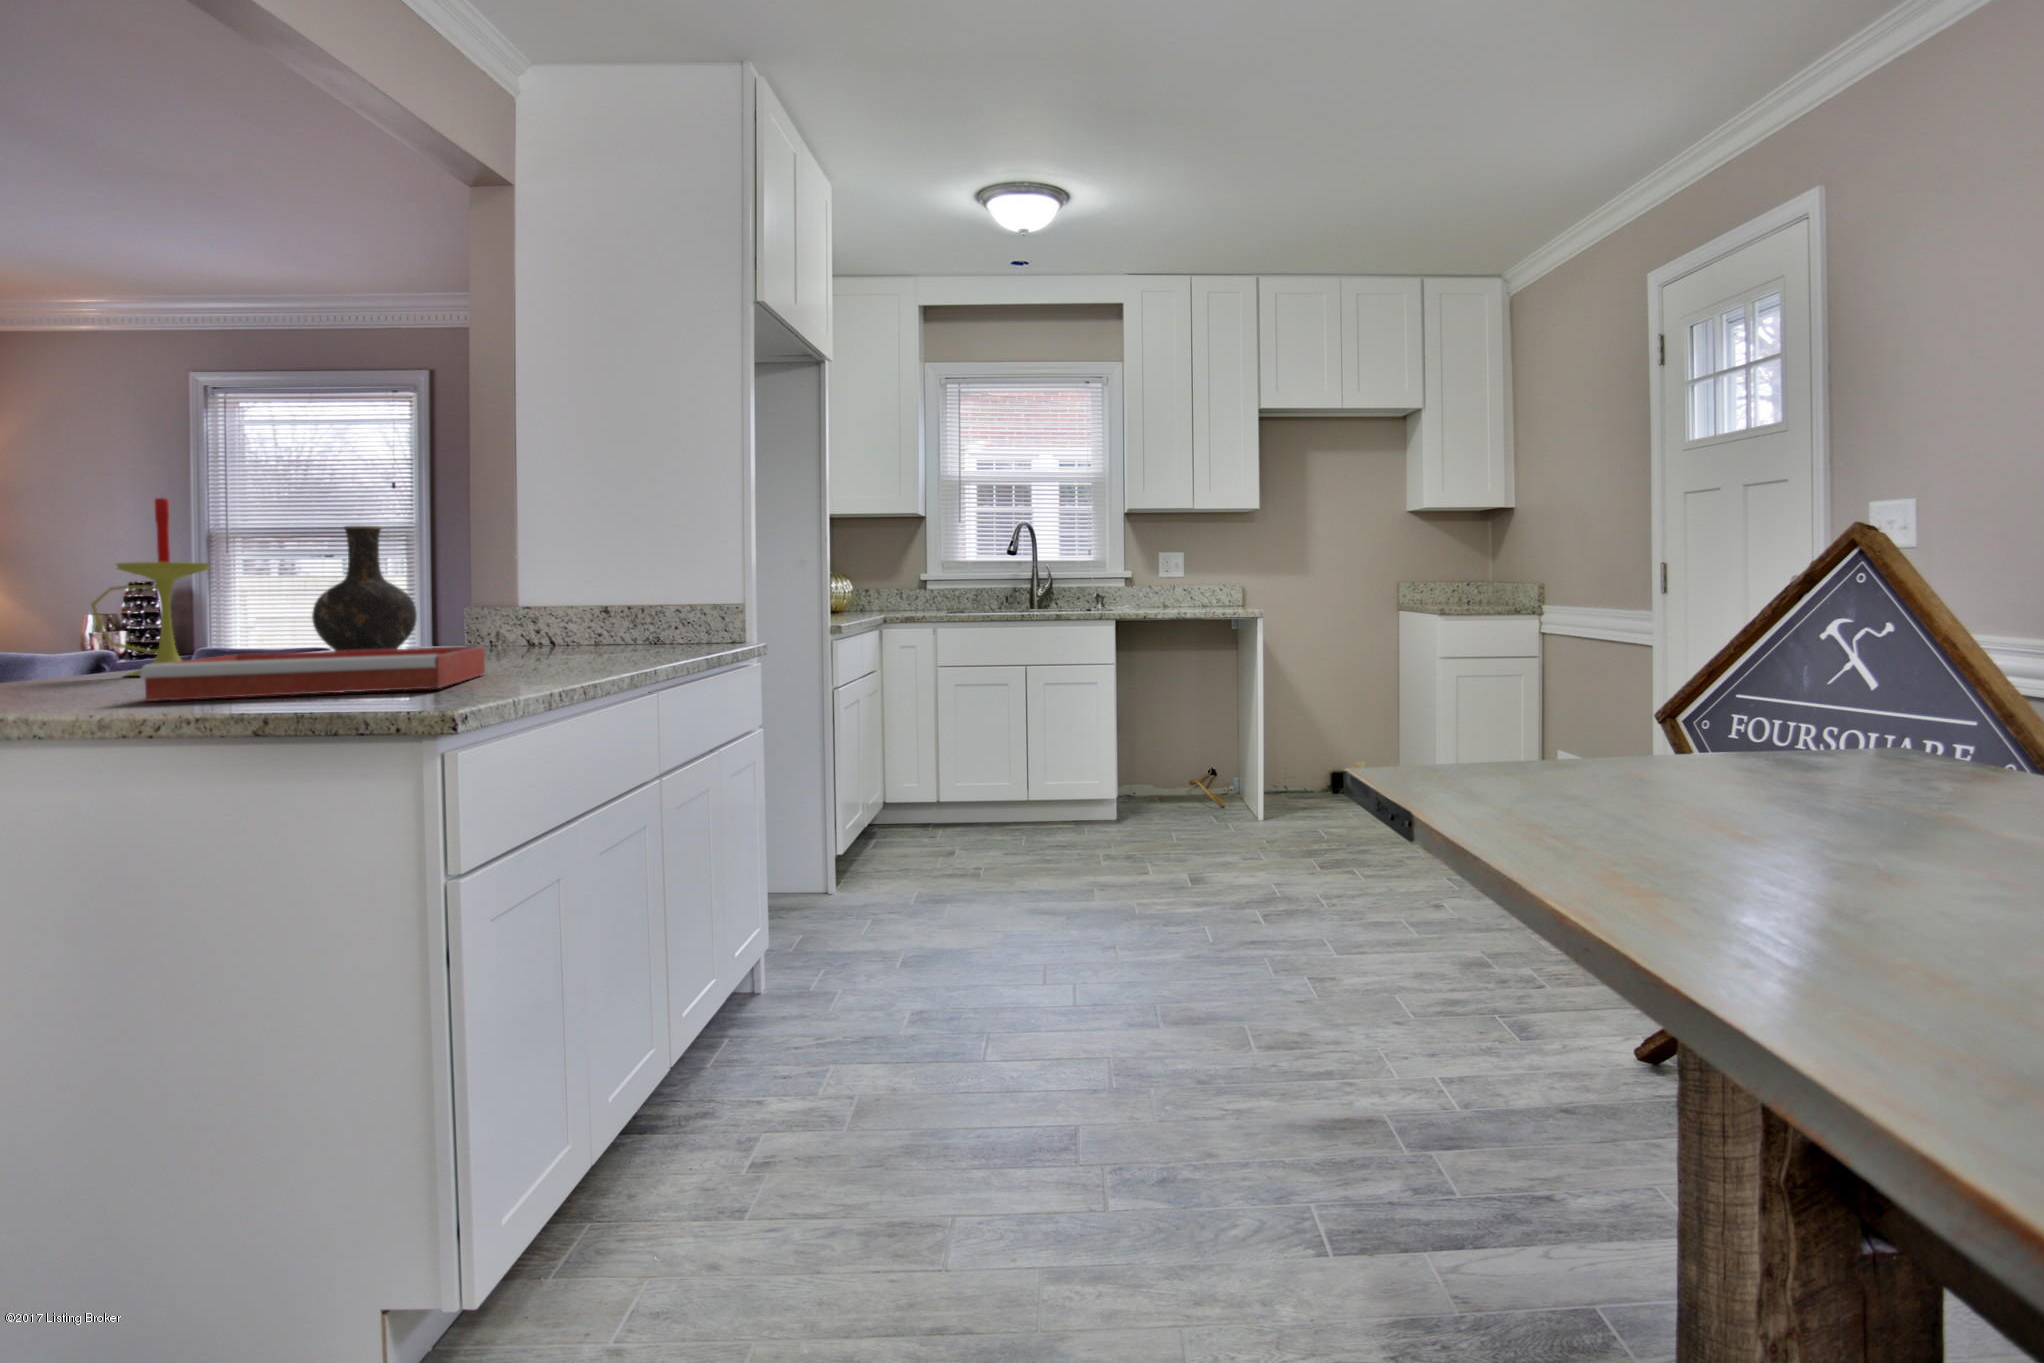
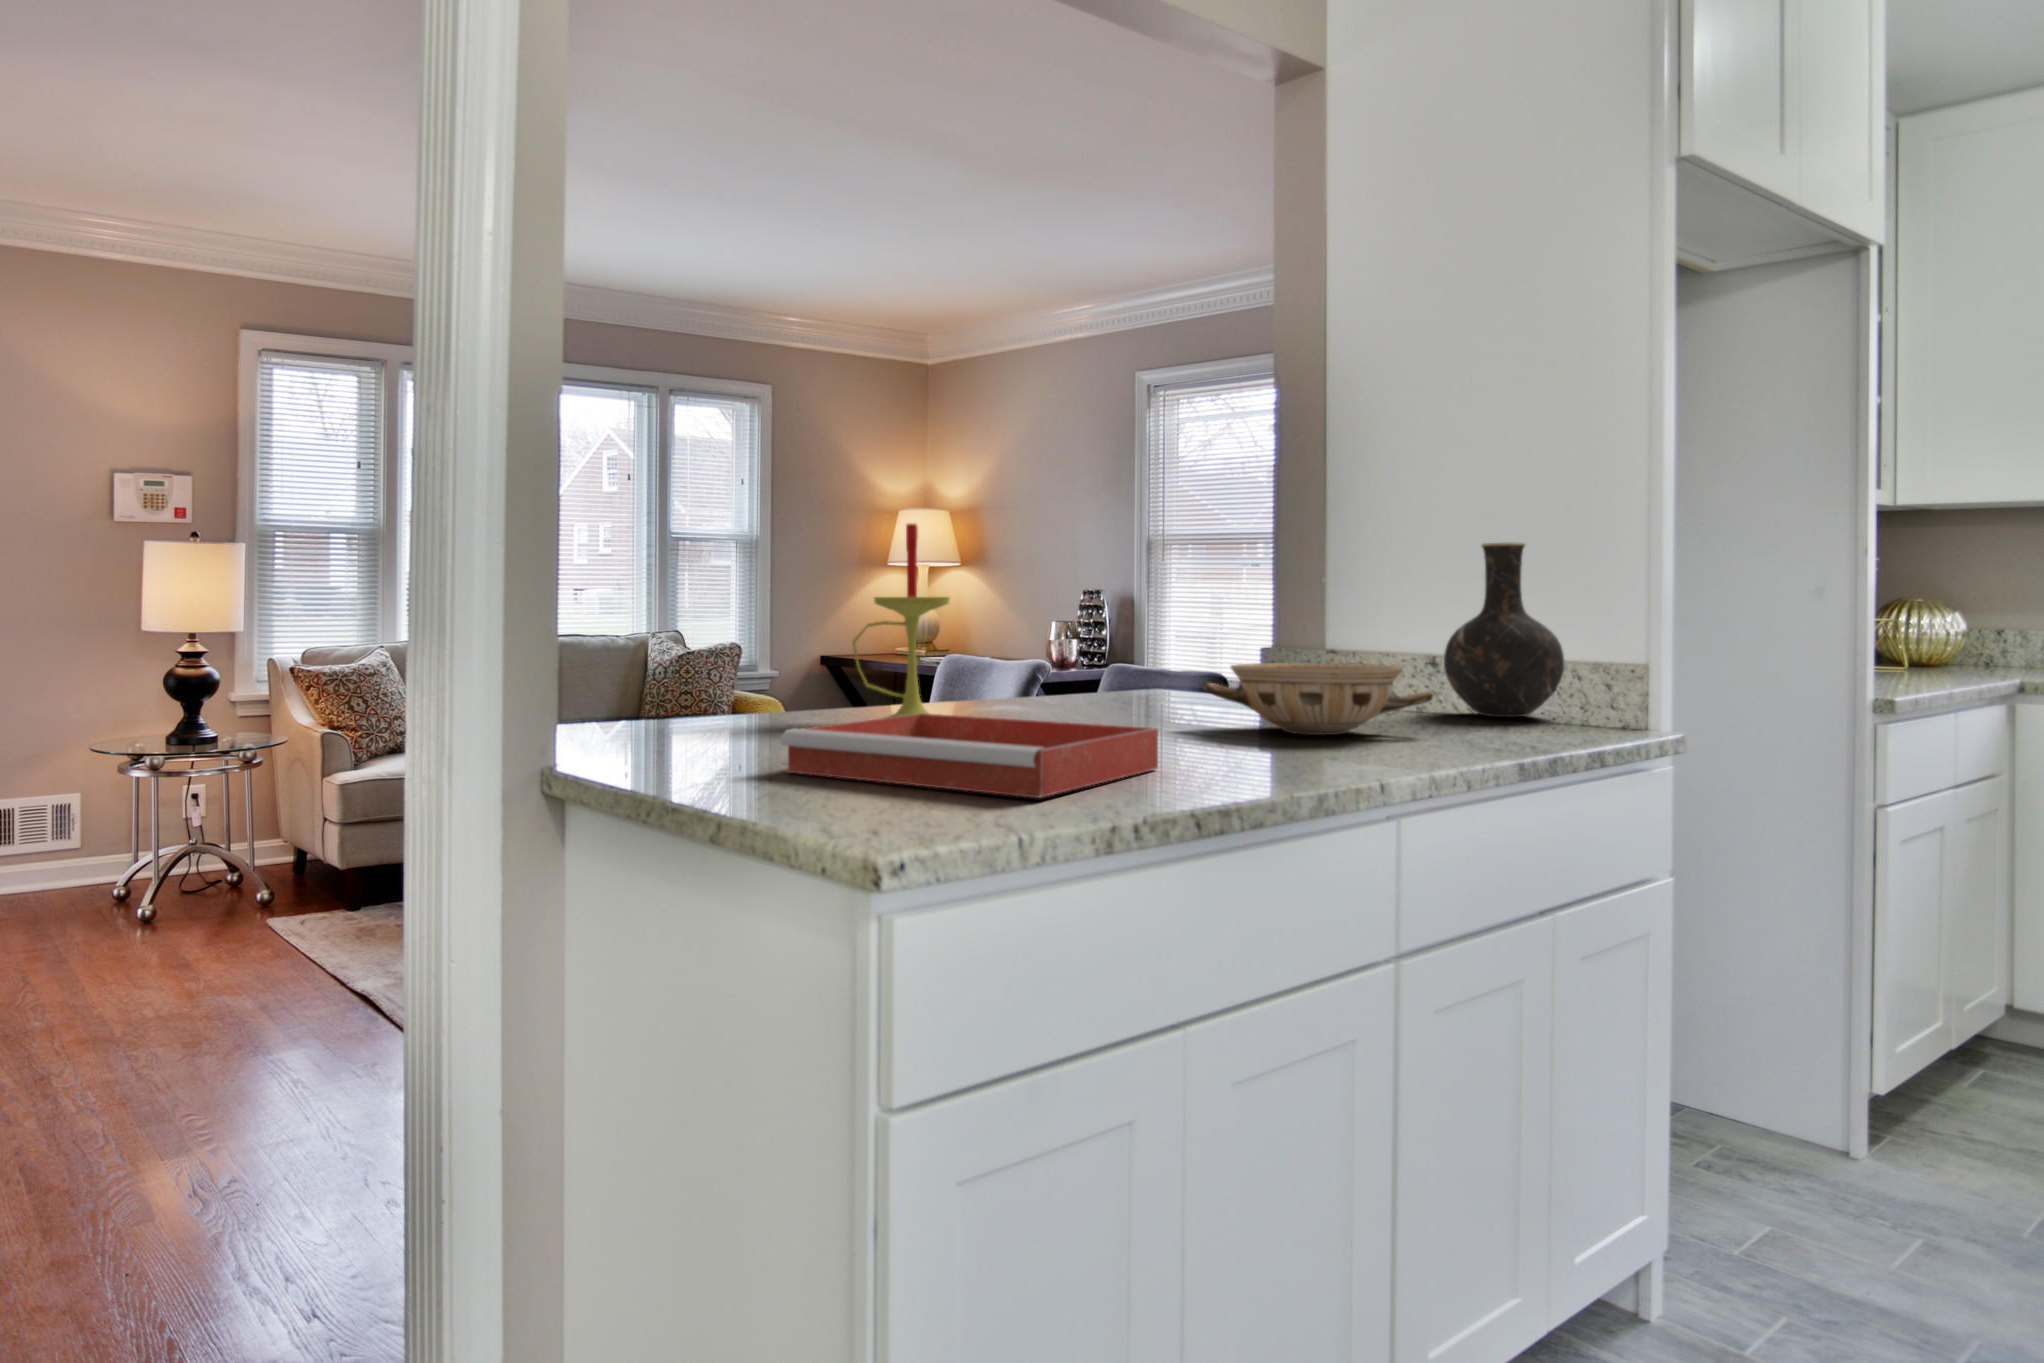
vase: present [312,526,417,651] -> present [1444,542,1564,717]
ceramic bowl: none [464,609,632,656] -> present [1203,663,1433,735]

